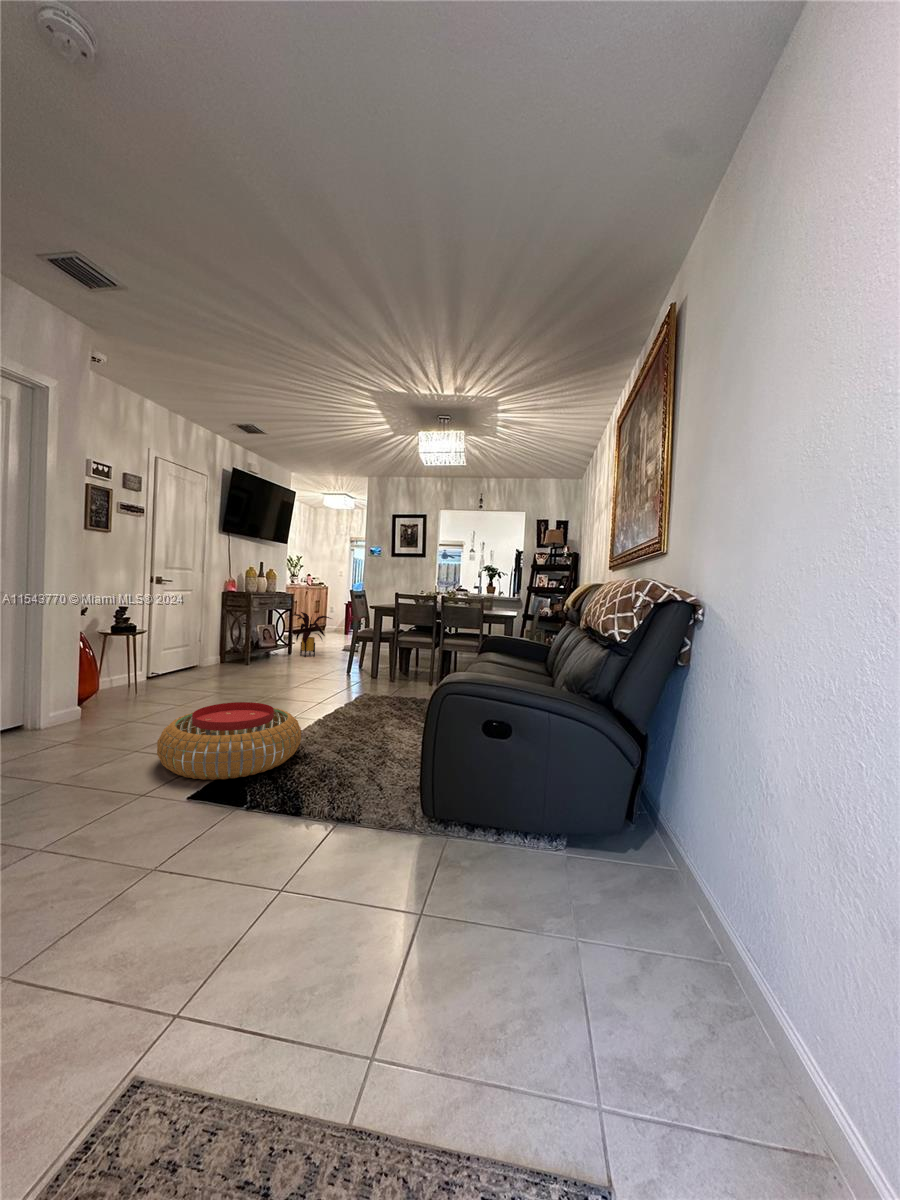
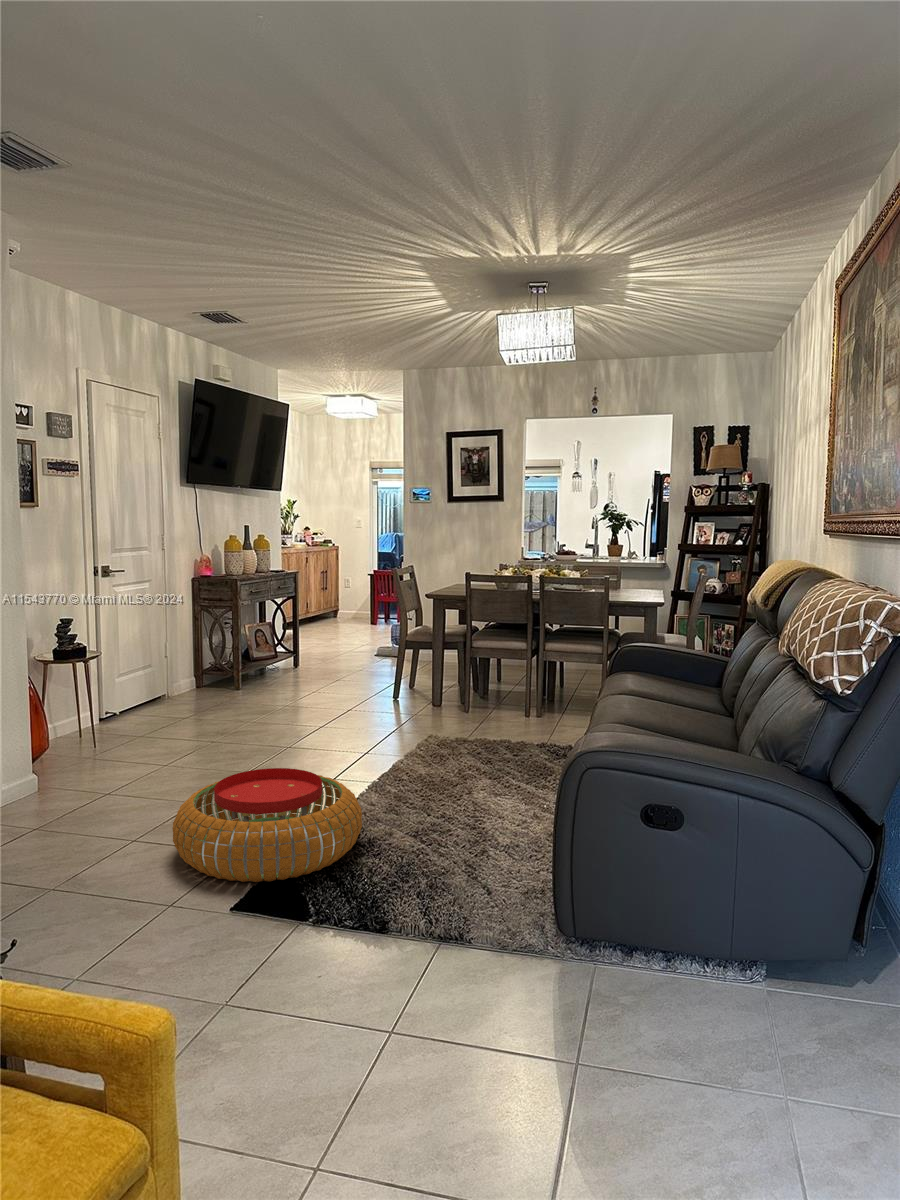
house plant: present [290,612,331,657] -> none [282,600,361,674]

